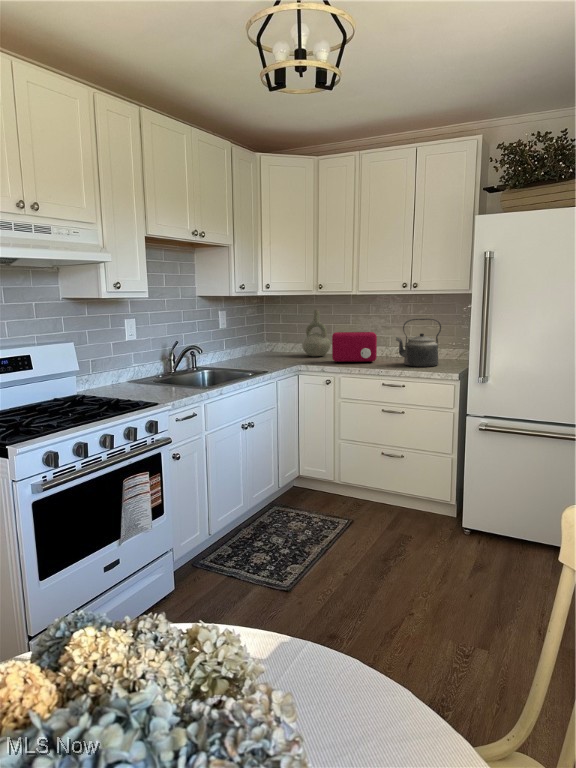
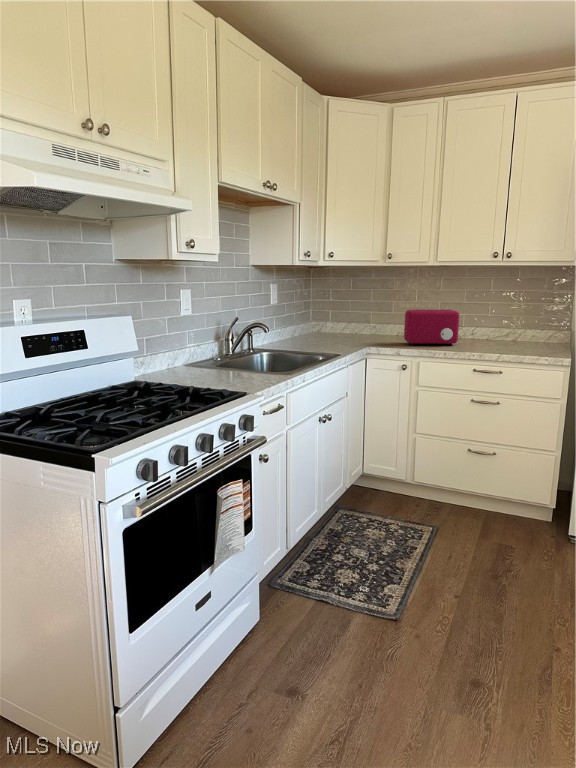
decorative vase: present [302,310,331,356] -> none [362,283,396,337]
kettle: present [396,318,441,367] -> none [485,295,539,350]

